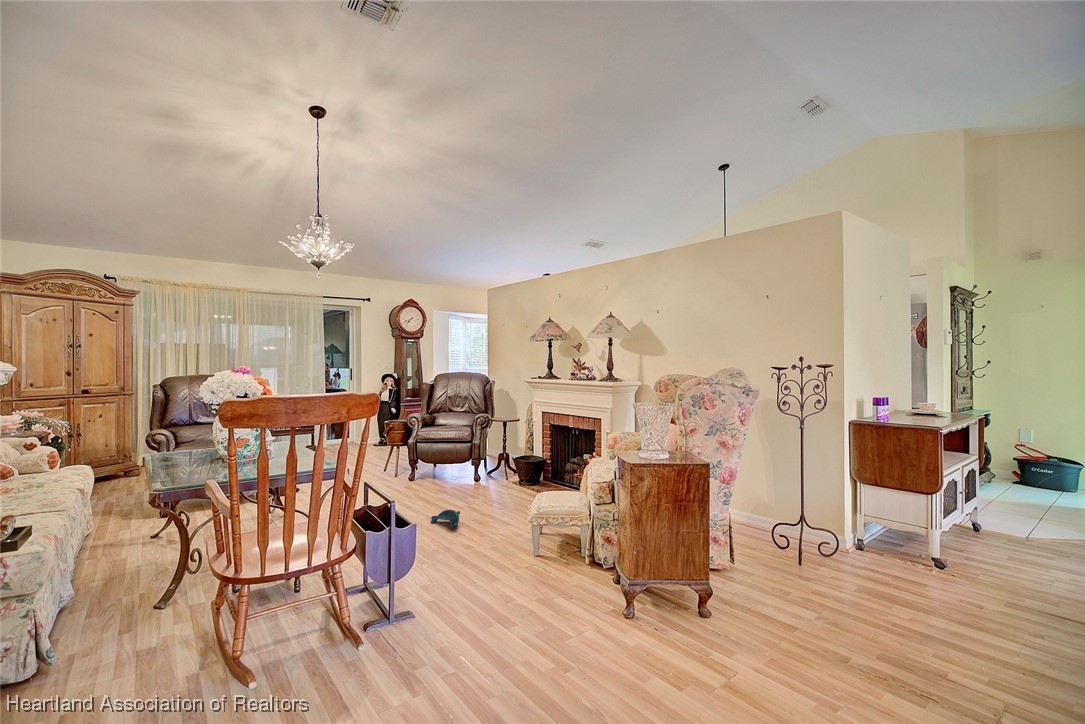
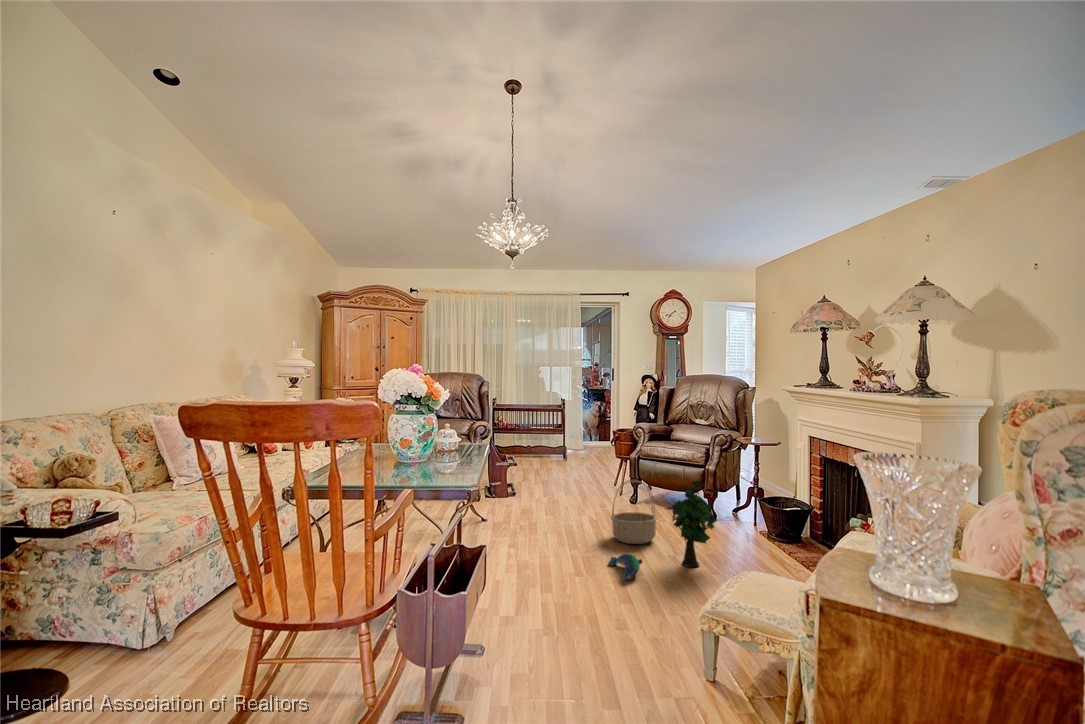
decorative plant: none [466,448,503,511] -> present [667,481,717,567]
basket: none [416,456,452,507] -> present [611,480,657,544]

